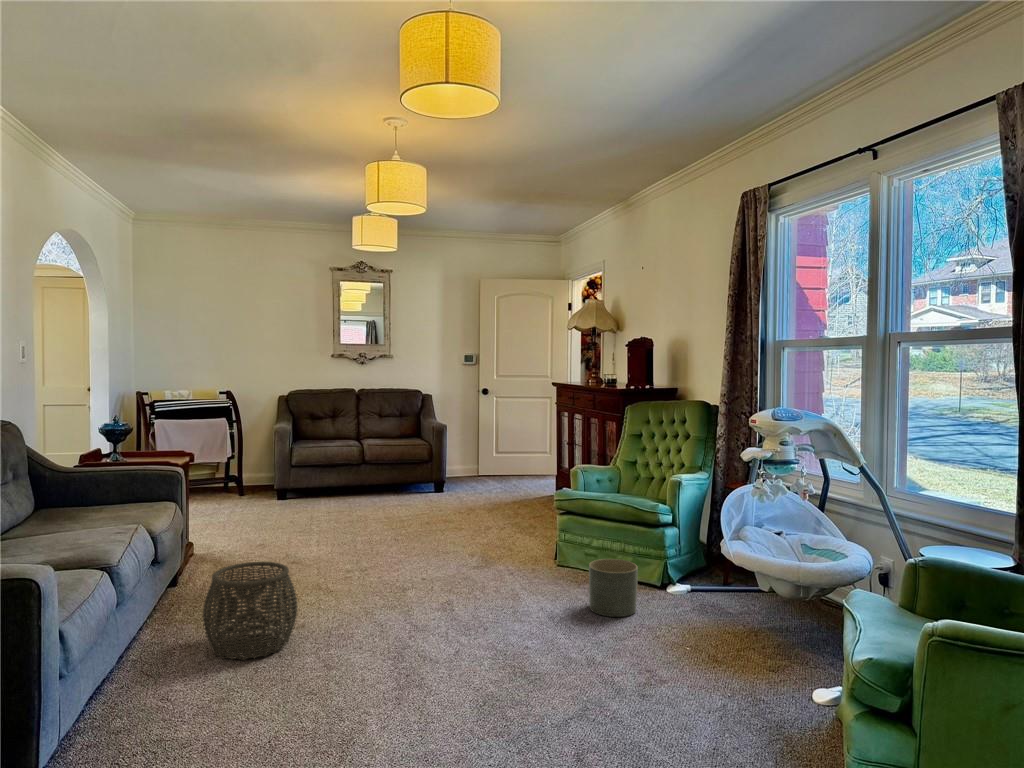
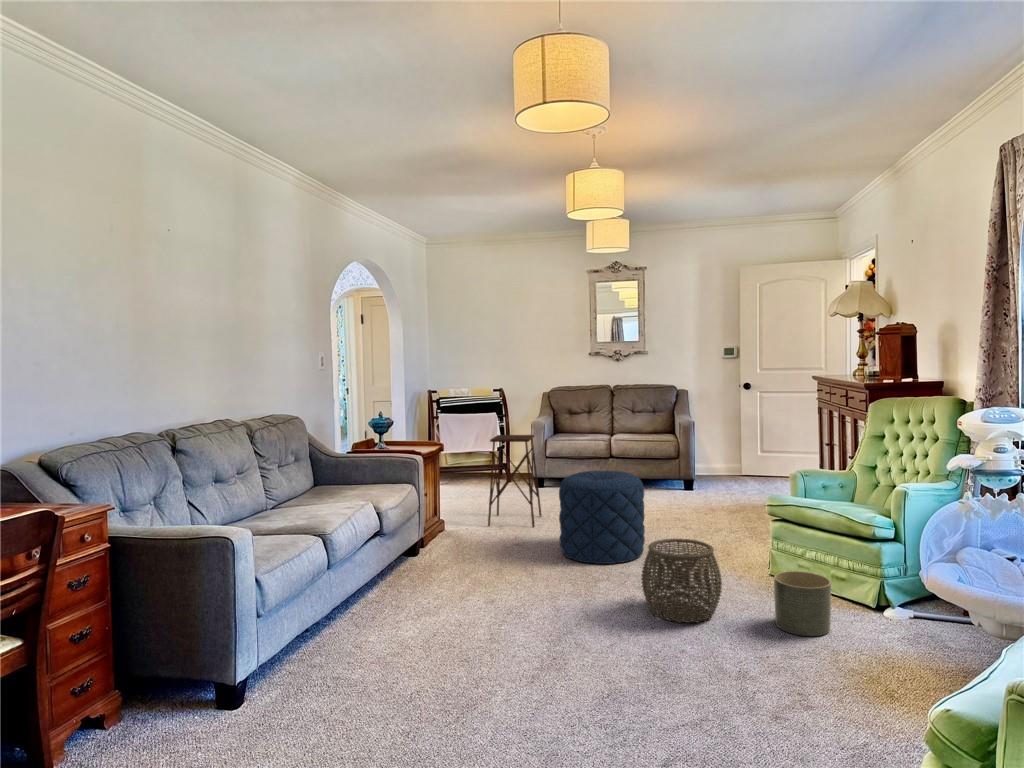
side table: none [247,441,304,546] -> present [488,435,541,527]
pouf: none [347,476,437,574] -> present [559,471,645,564]
woven basket: present [203,562,298,660] -> present [641,539,722,623]

